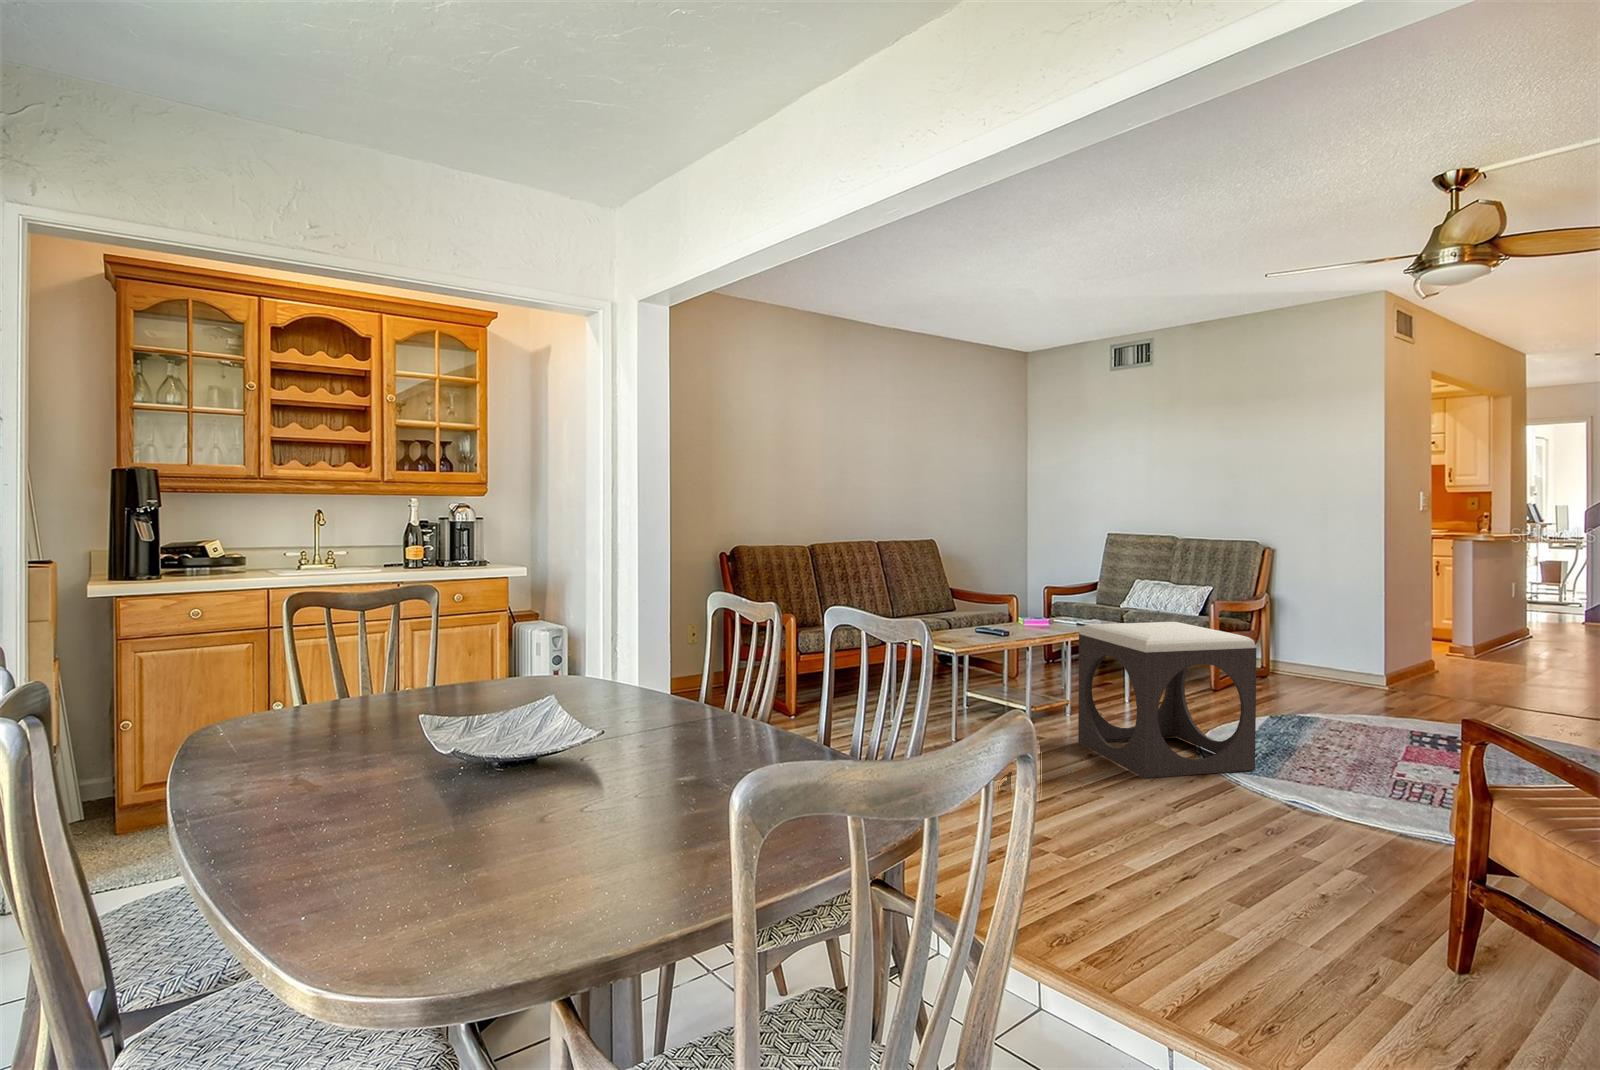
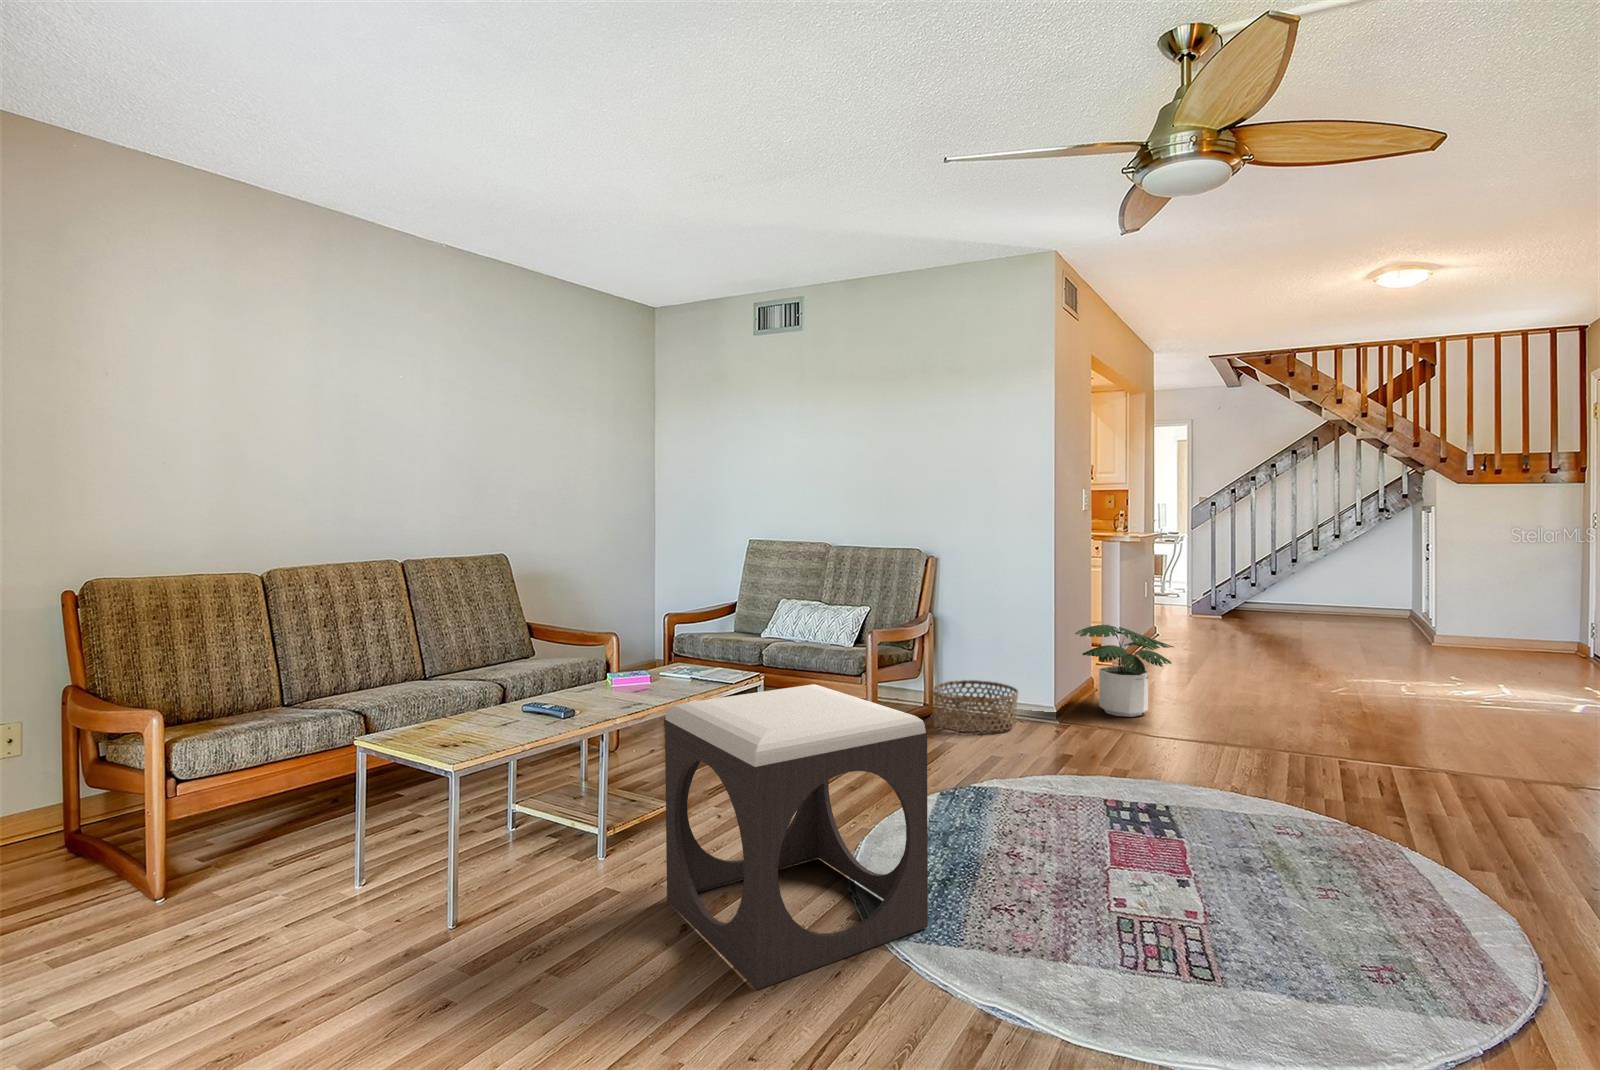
potted plant: none [1408,610,1515,691] -> present [1075,625,1173,717]
basket: none [1268,650,1348,690] -> present [933,680,1019,733]

